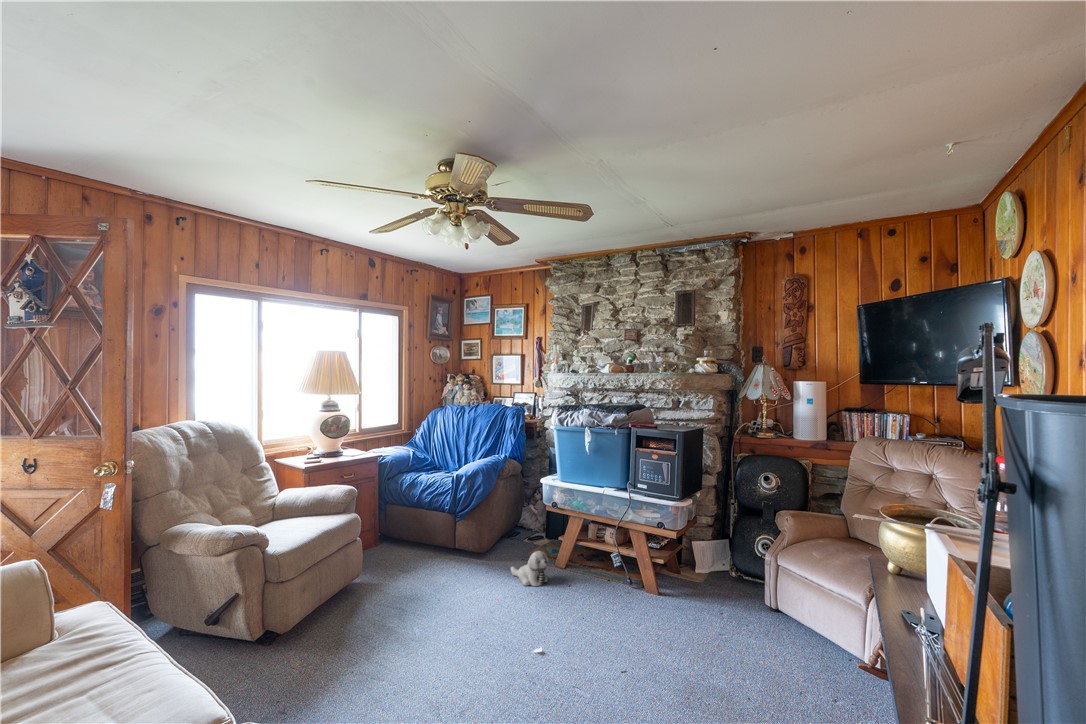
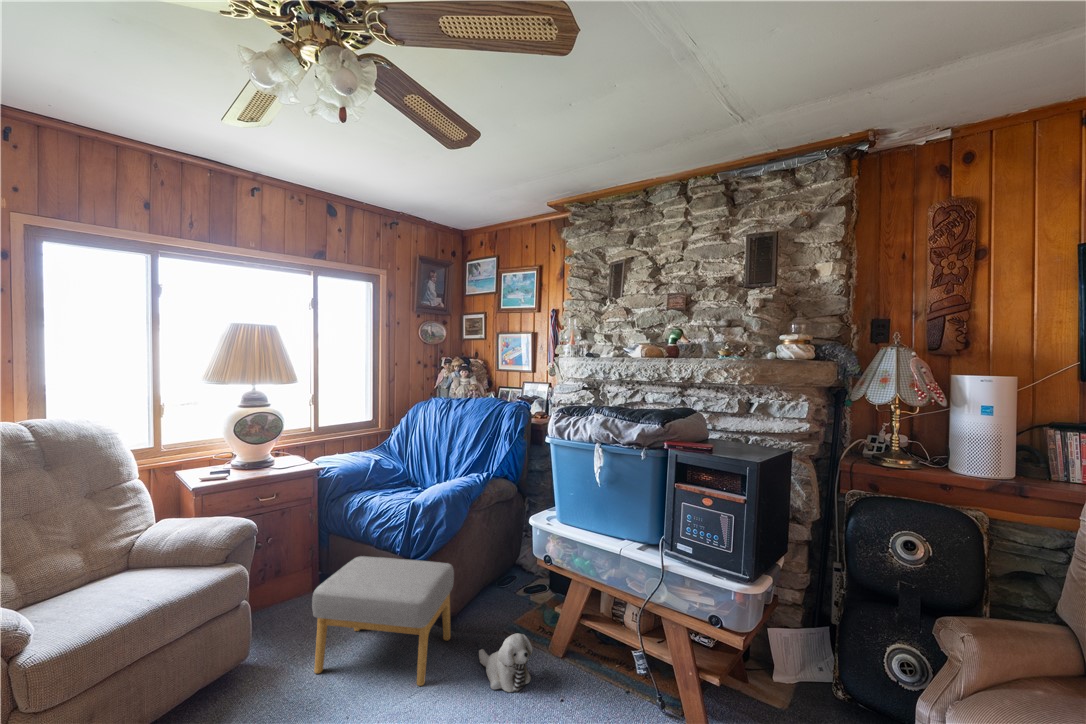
footstool: none [402,513,489,587] -> present [312,556,454,686]

